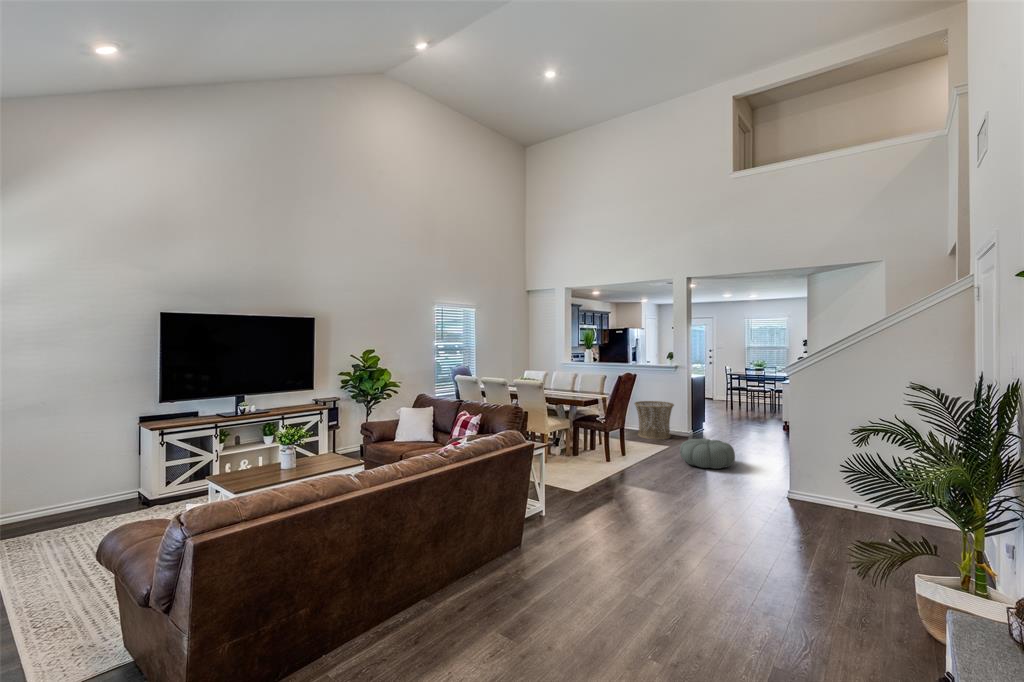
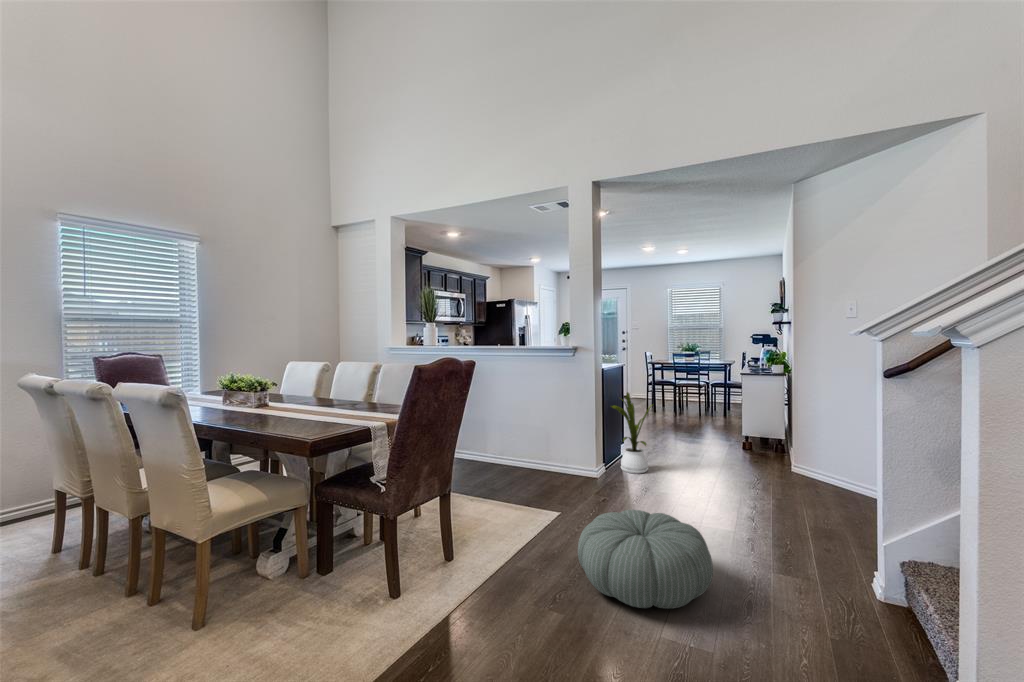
house plant: none [696,391,722,436] -> present [611,393,652,474]
basket: present [635,401,674,440] -> none [498,412,571,491]

